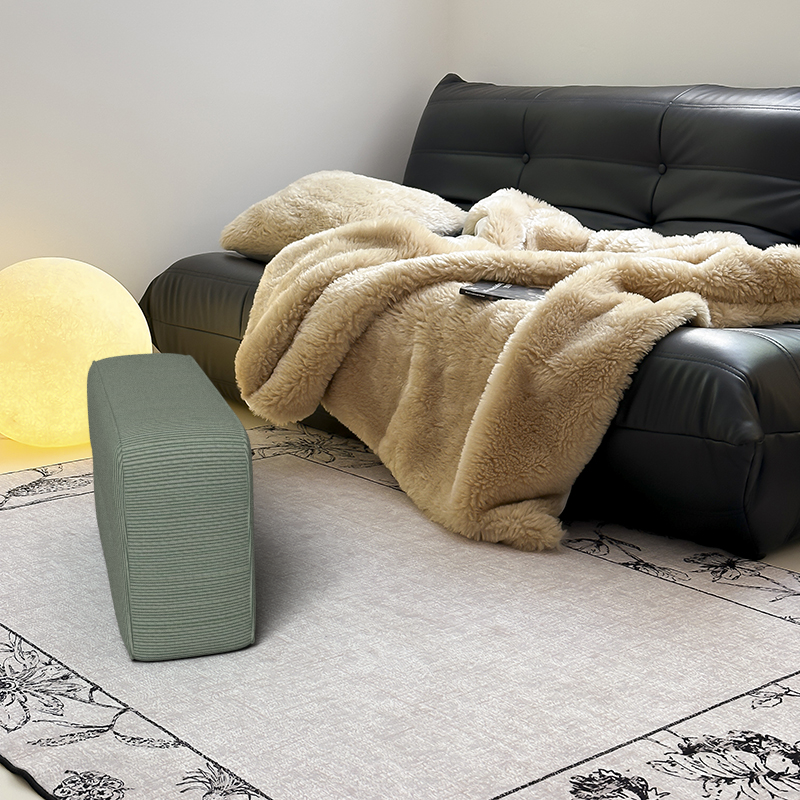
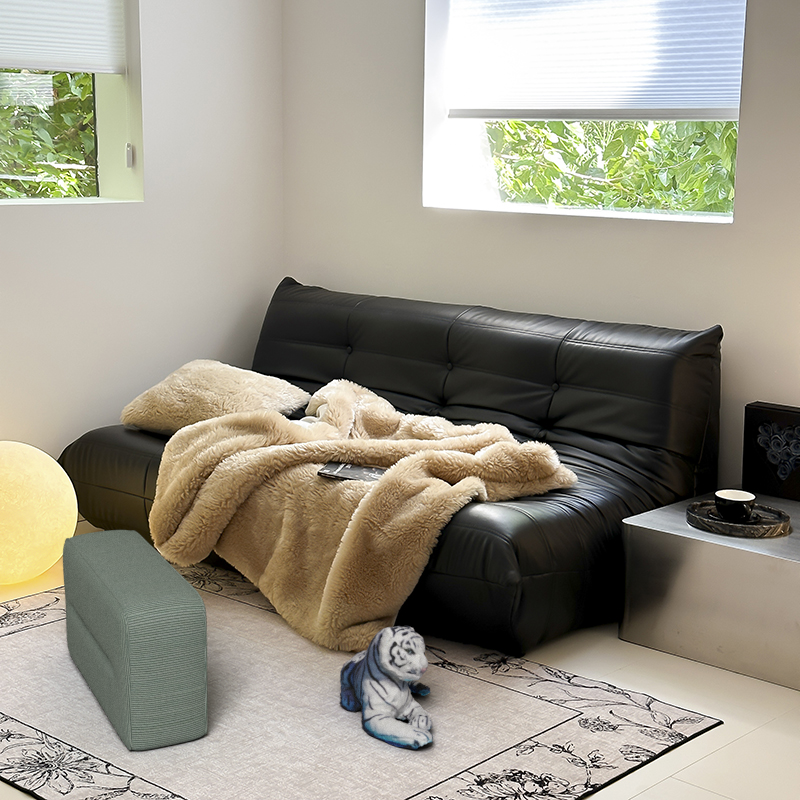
plush toy: none [467,491,613,688] -> present [339,626,433,749]

